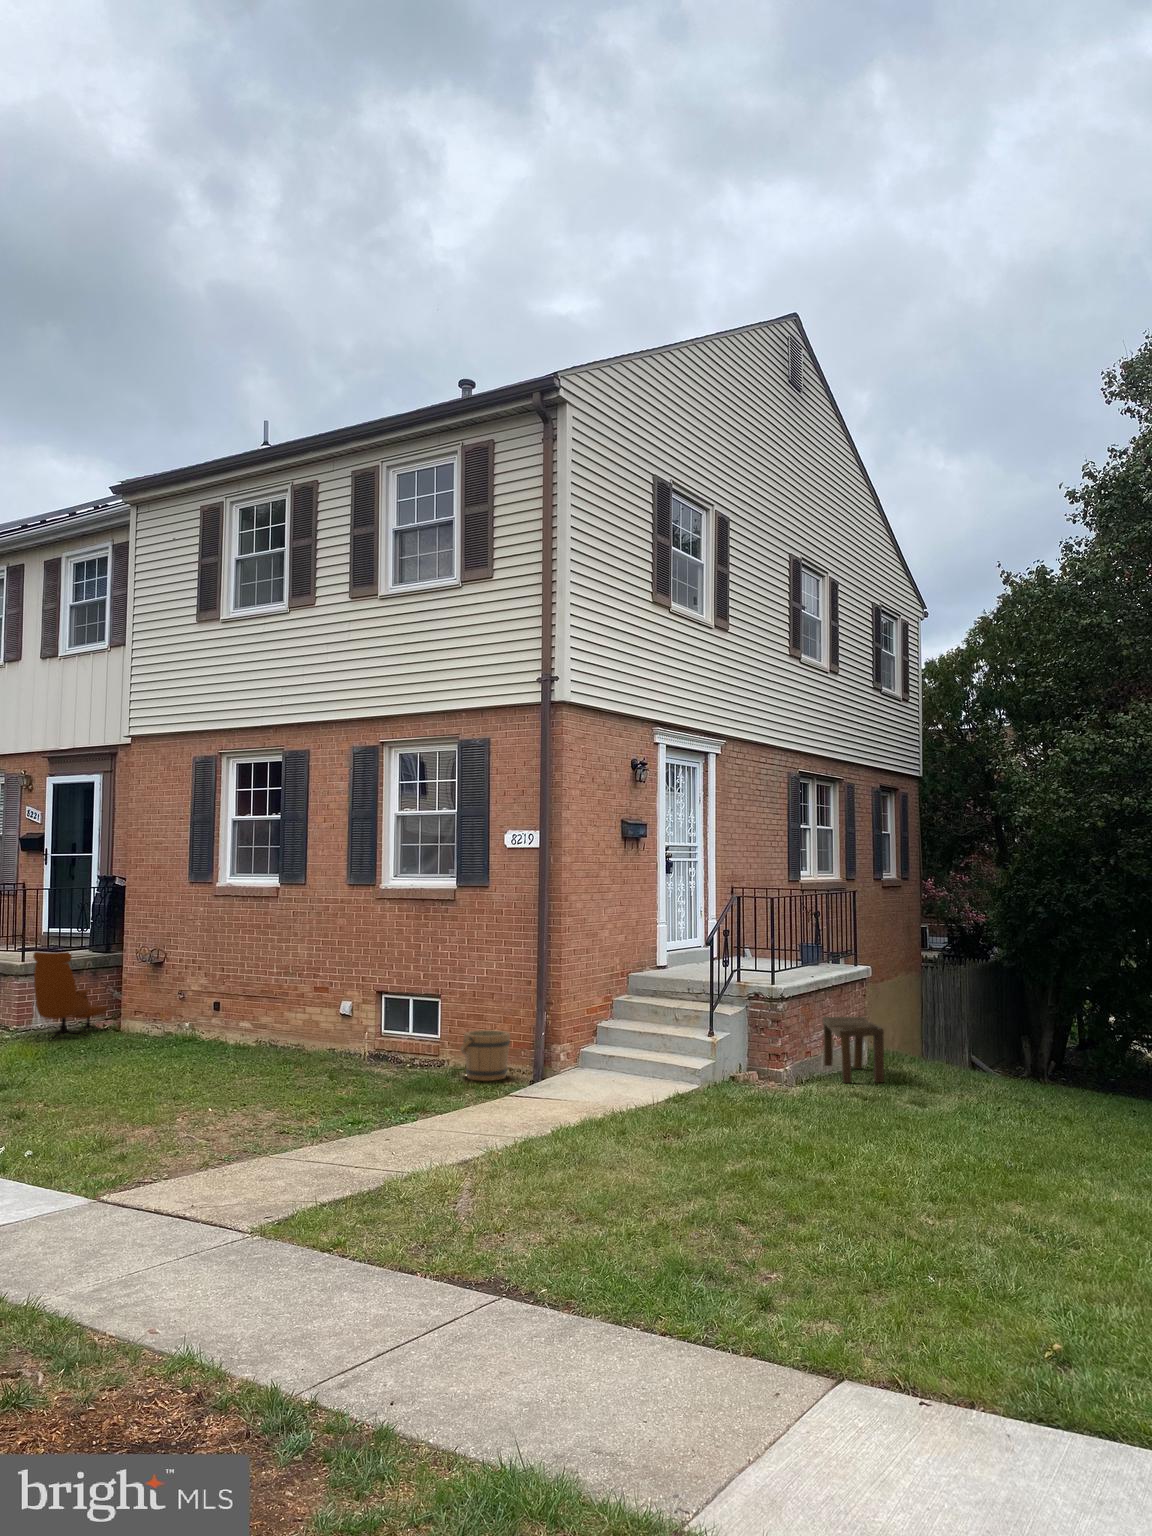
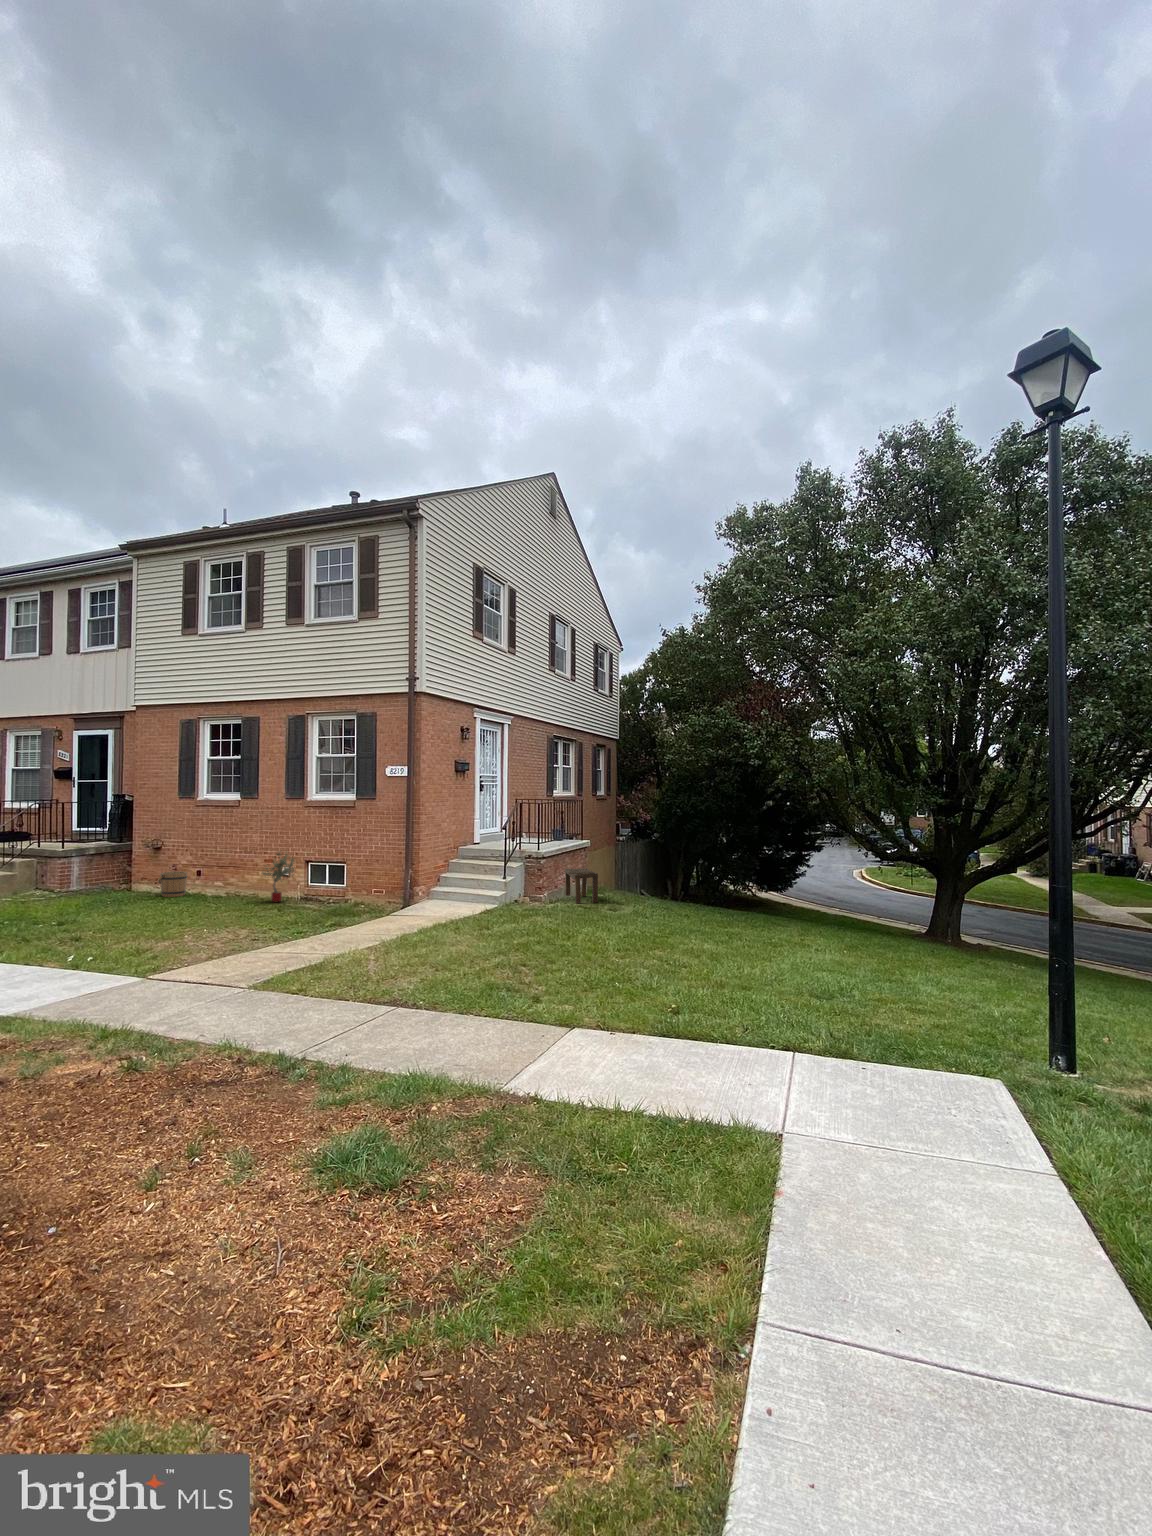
lounge chair: present [33,952,107,1040] -> none [72,842,123,898]
potted tree: none [306,973,363,1060] -> present [261,853,294,902]
bucket: present [460,1030,510,1081] -> present [158,872,188,897]

